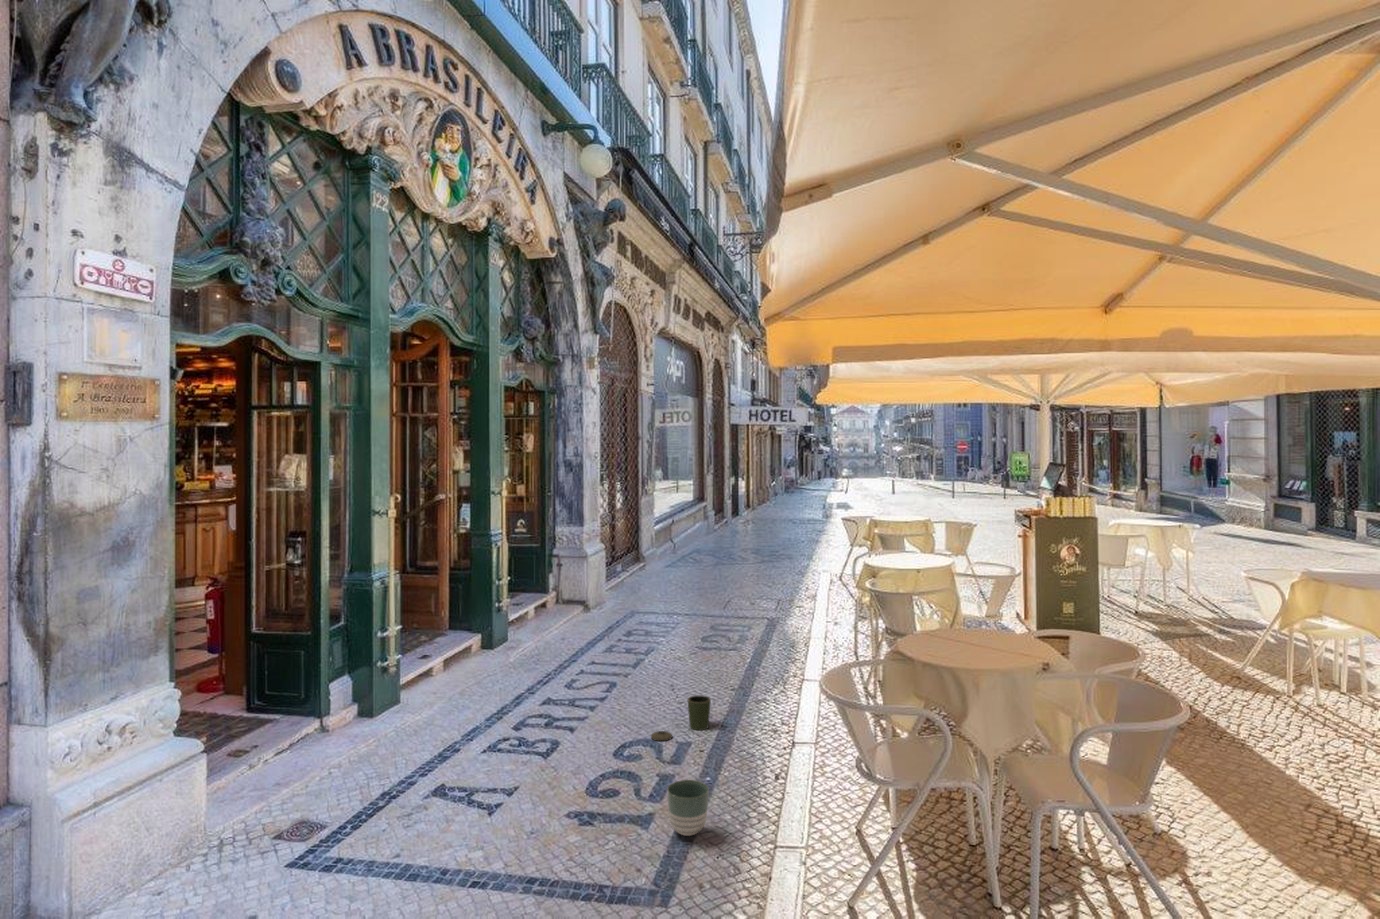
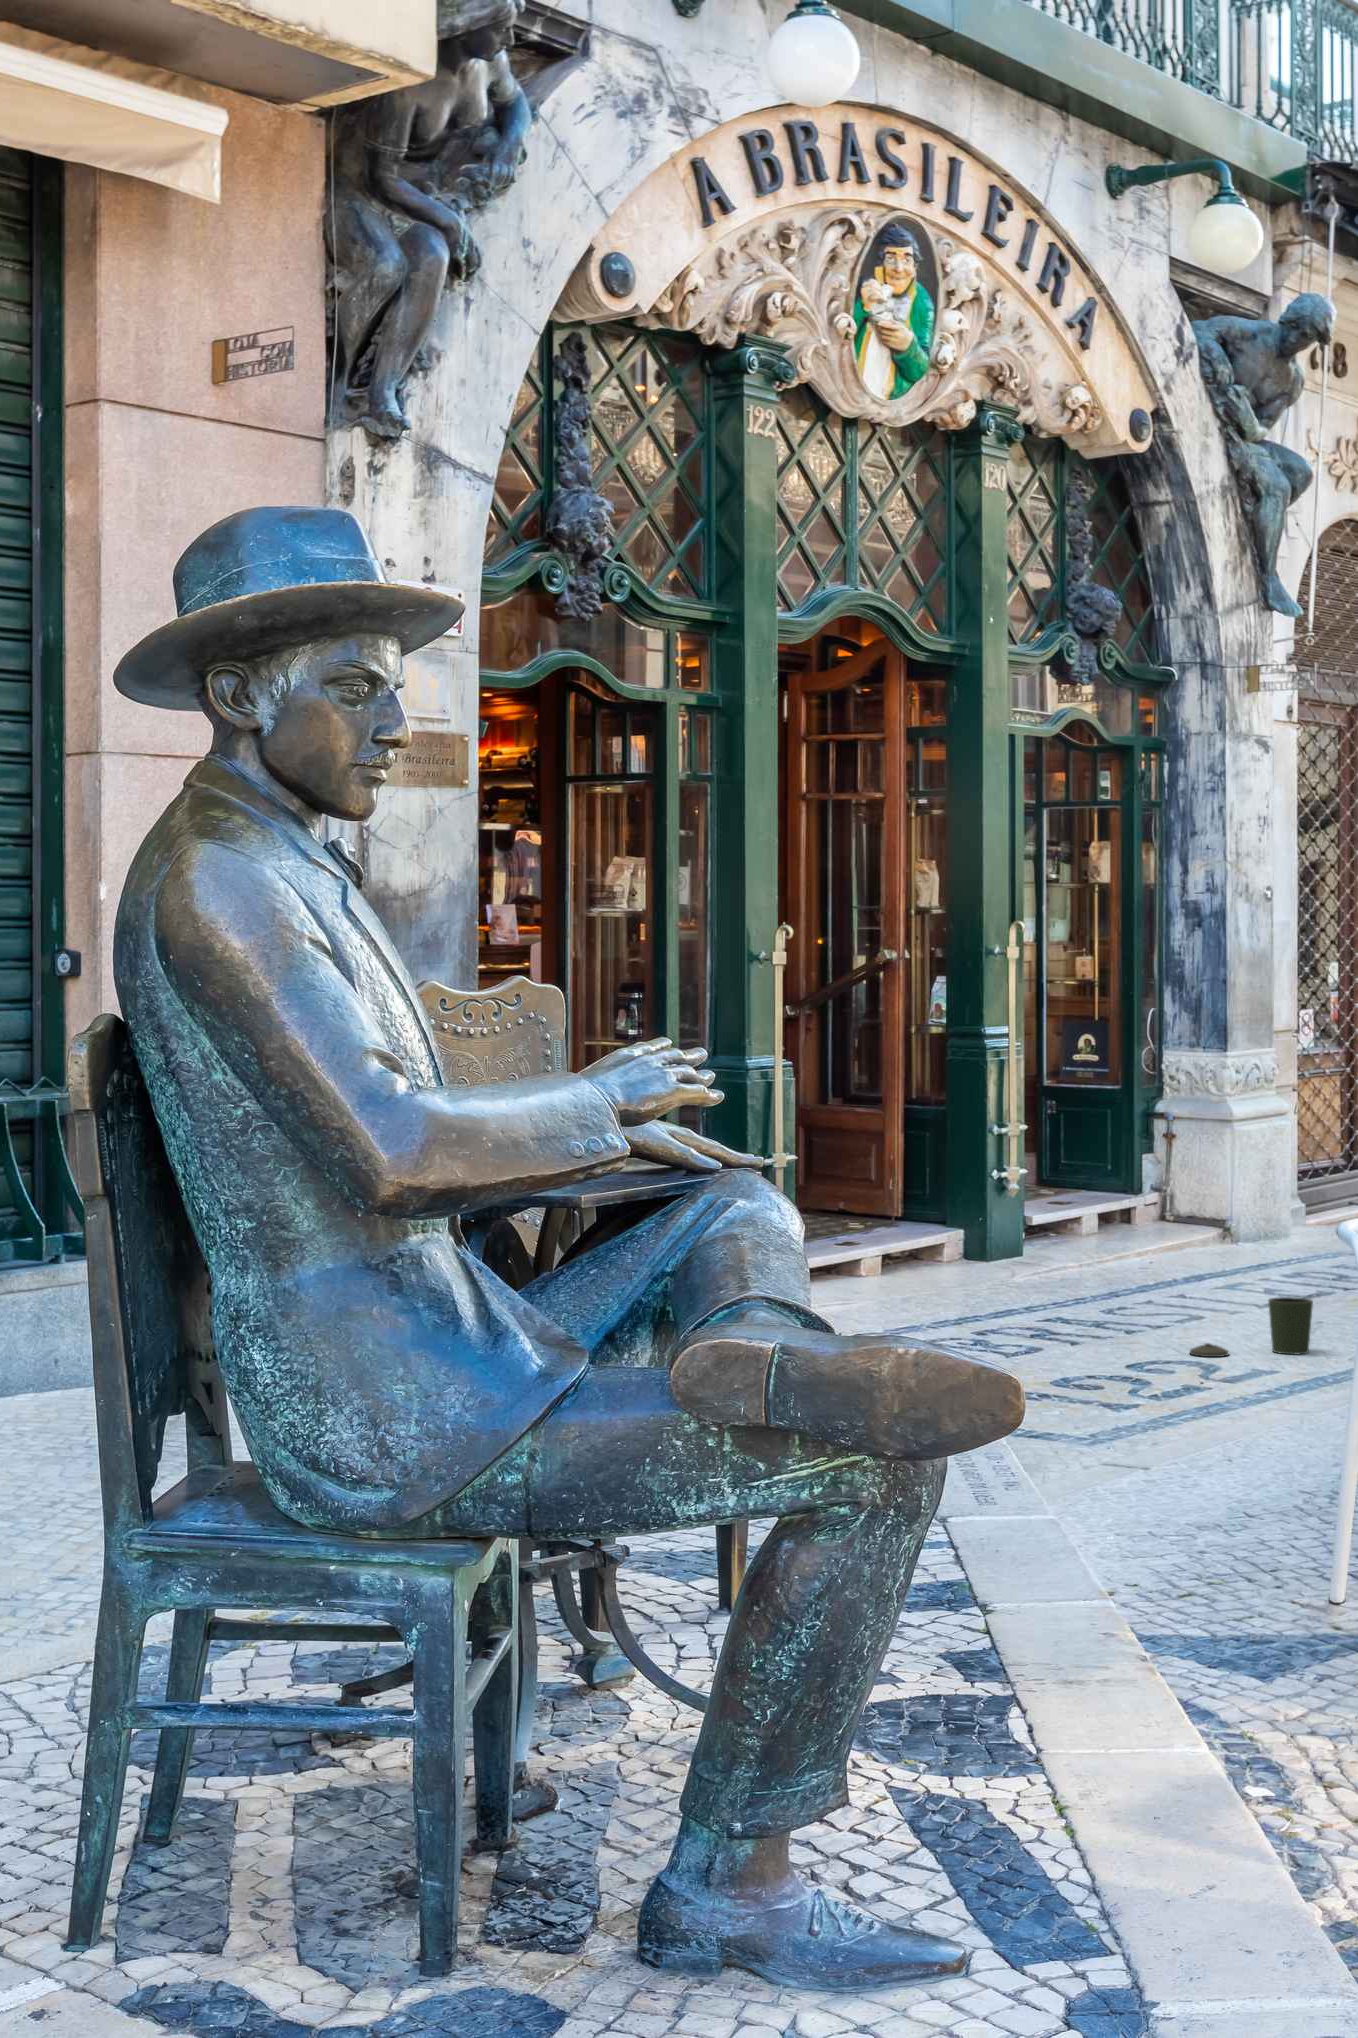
planter: present [667,780,708,836] -> none [1121,1337,1186,1412]

